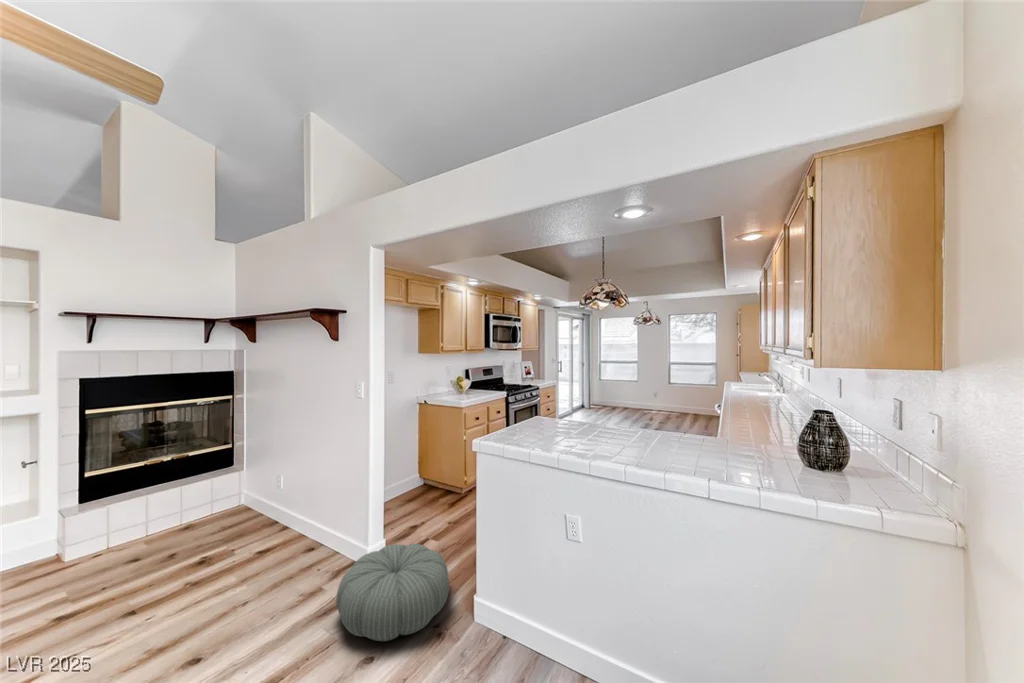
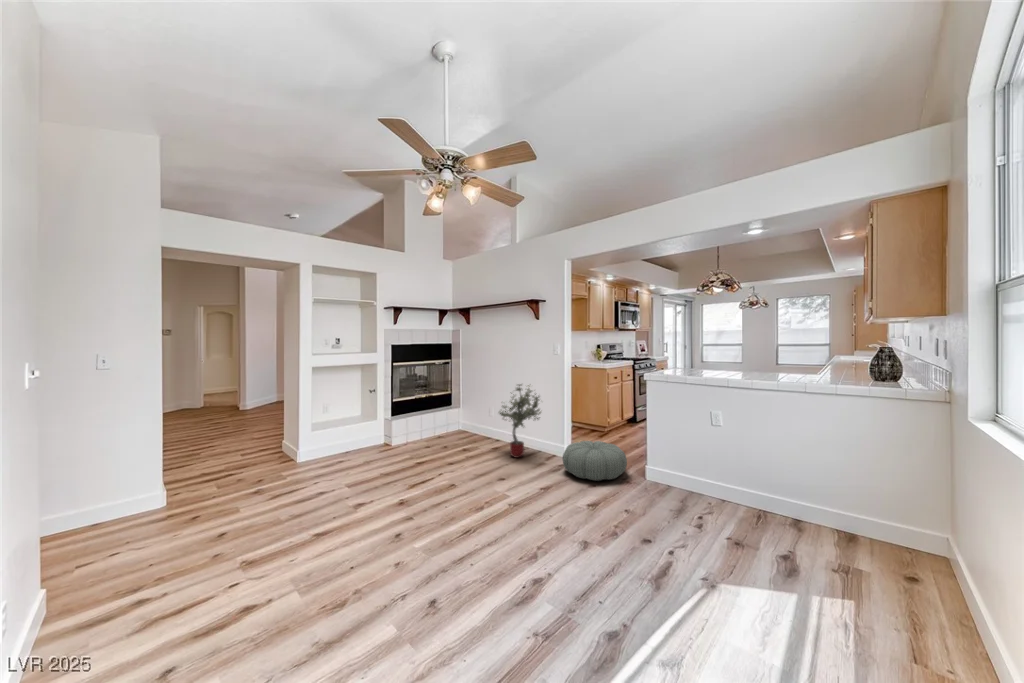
potted tree: none [262,447,337,574] -> present [499,384,541,458]

